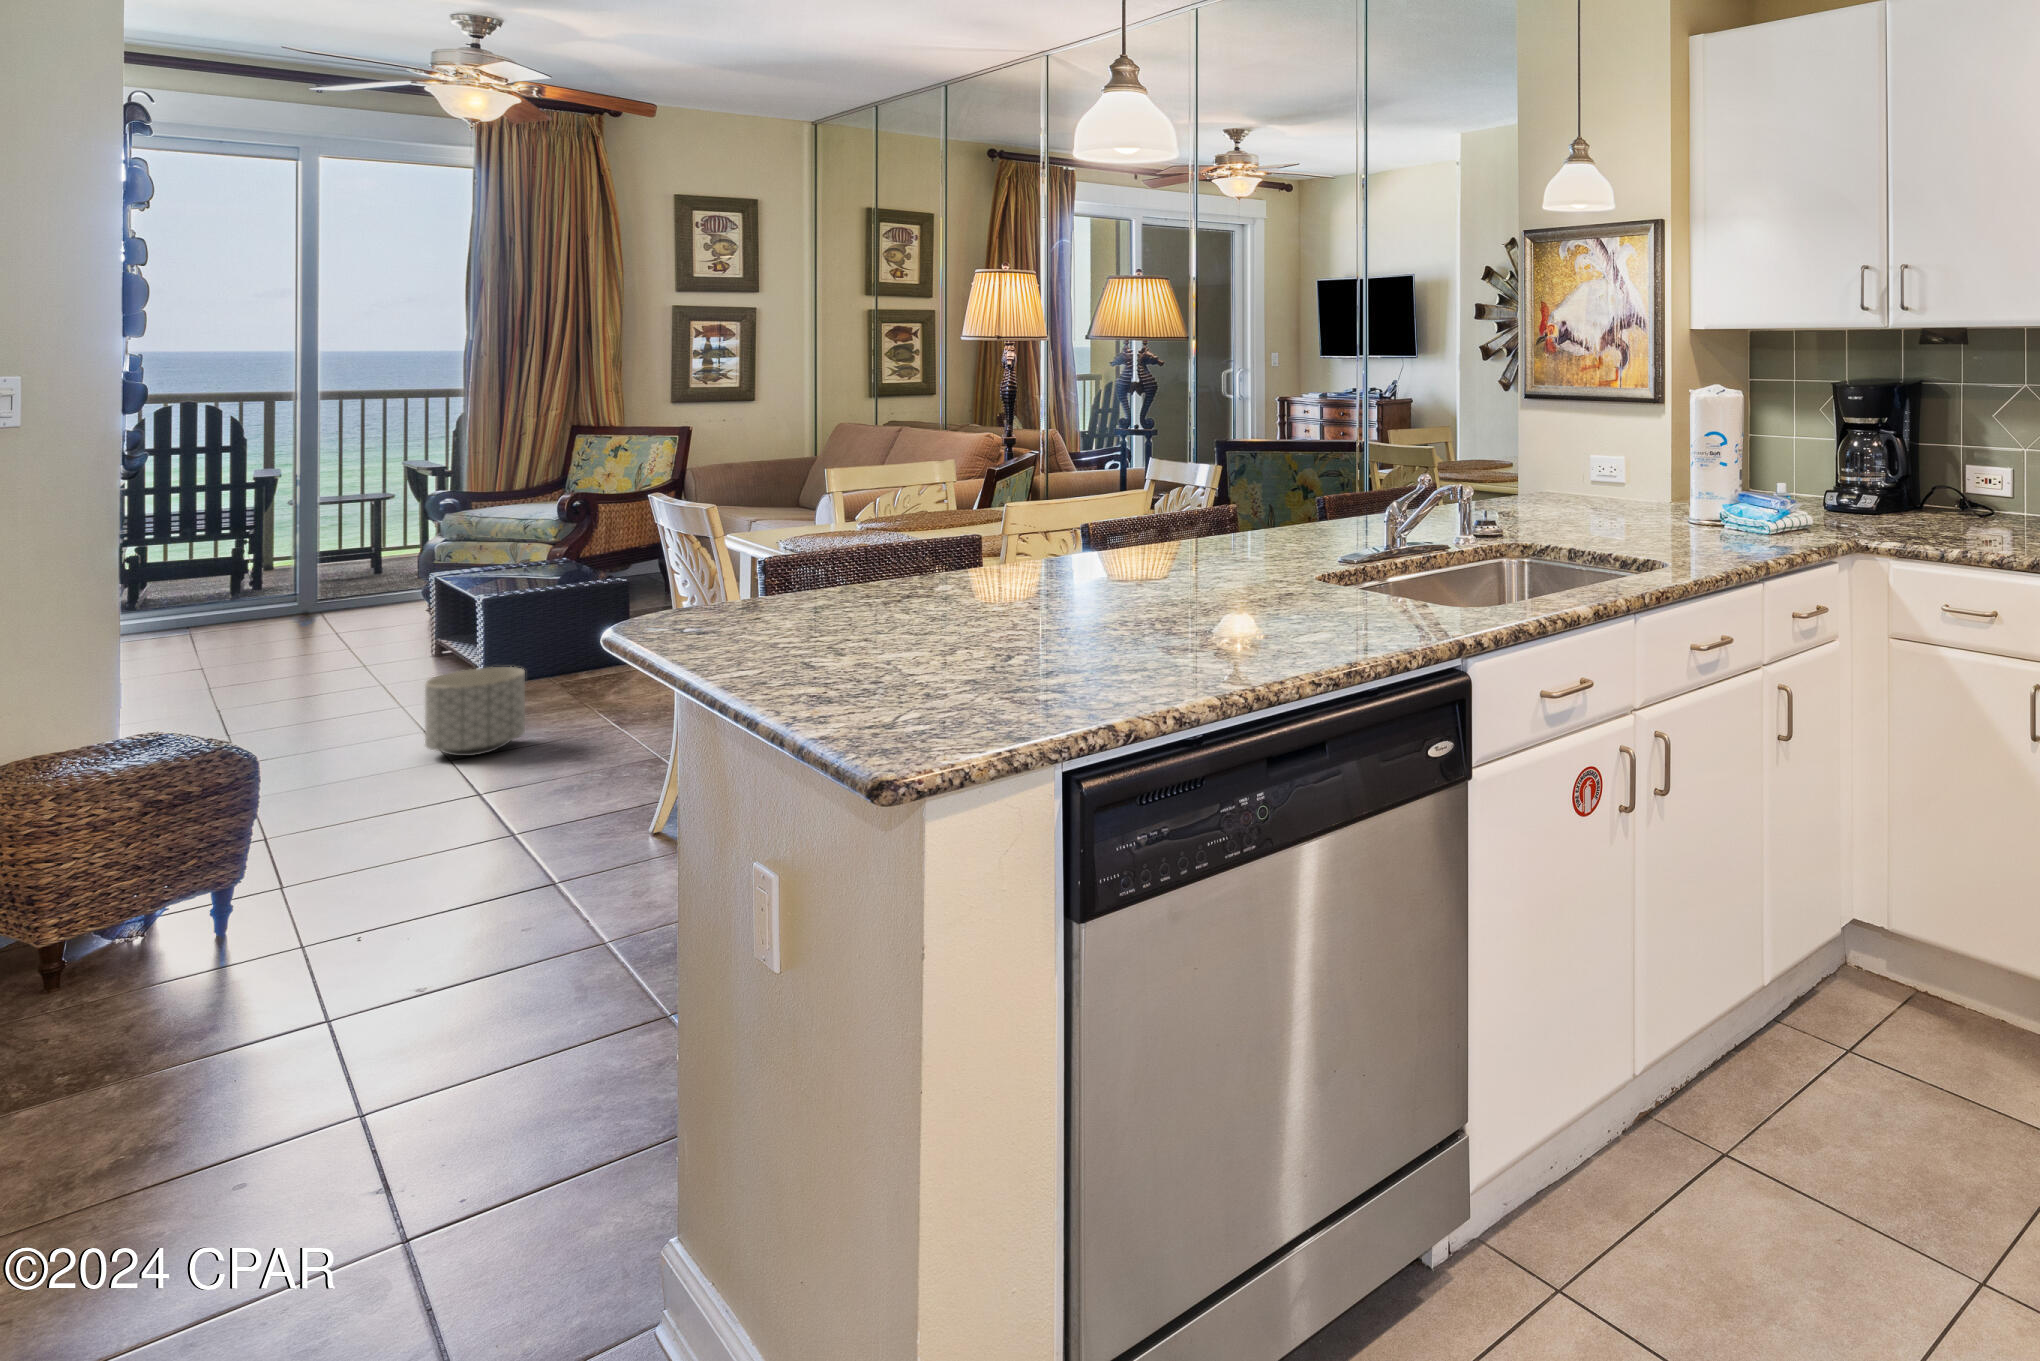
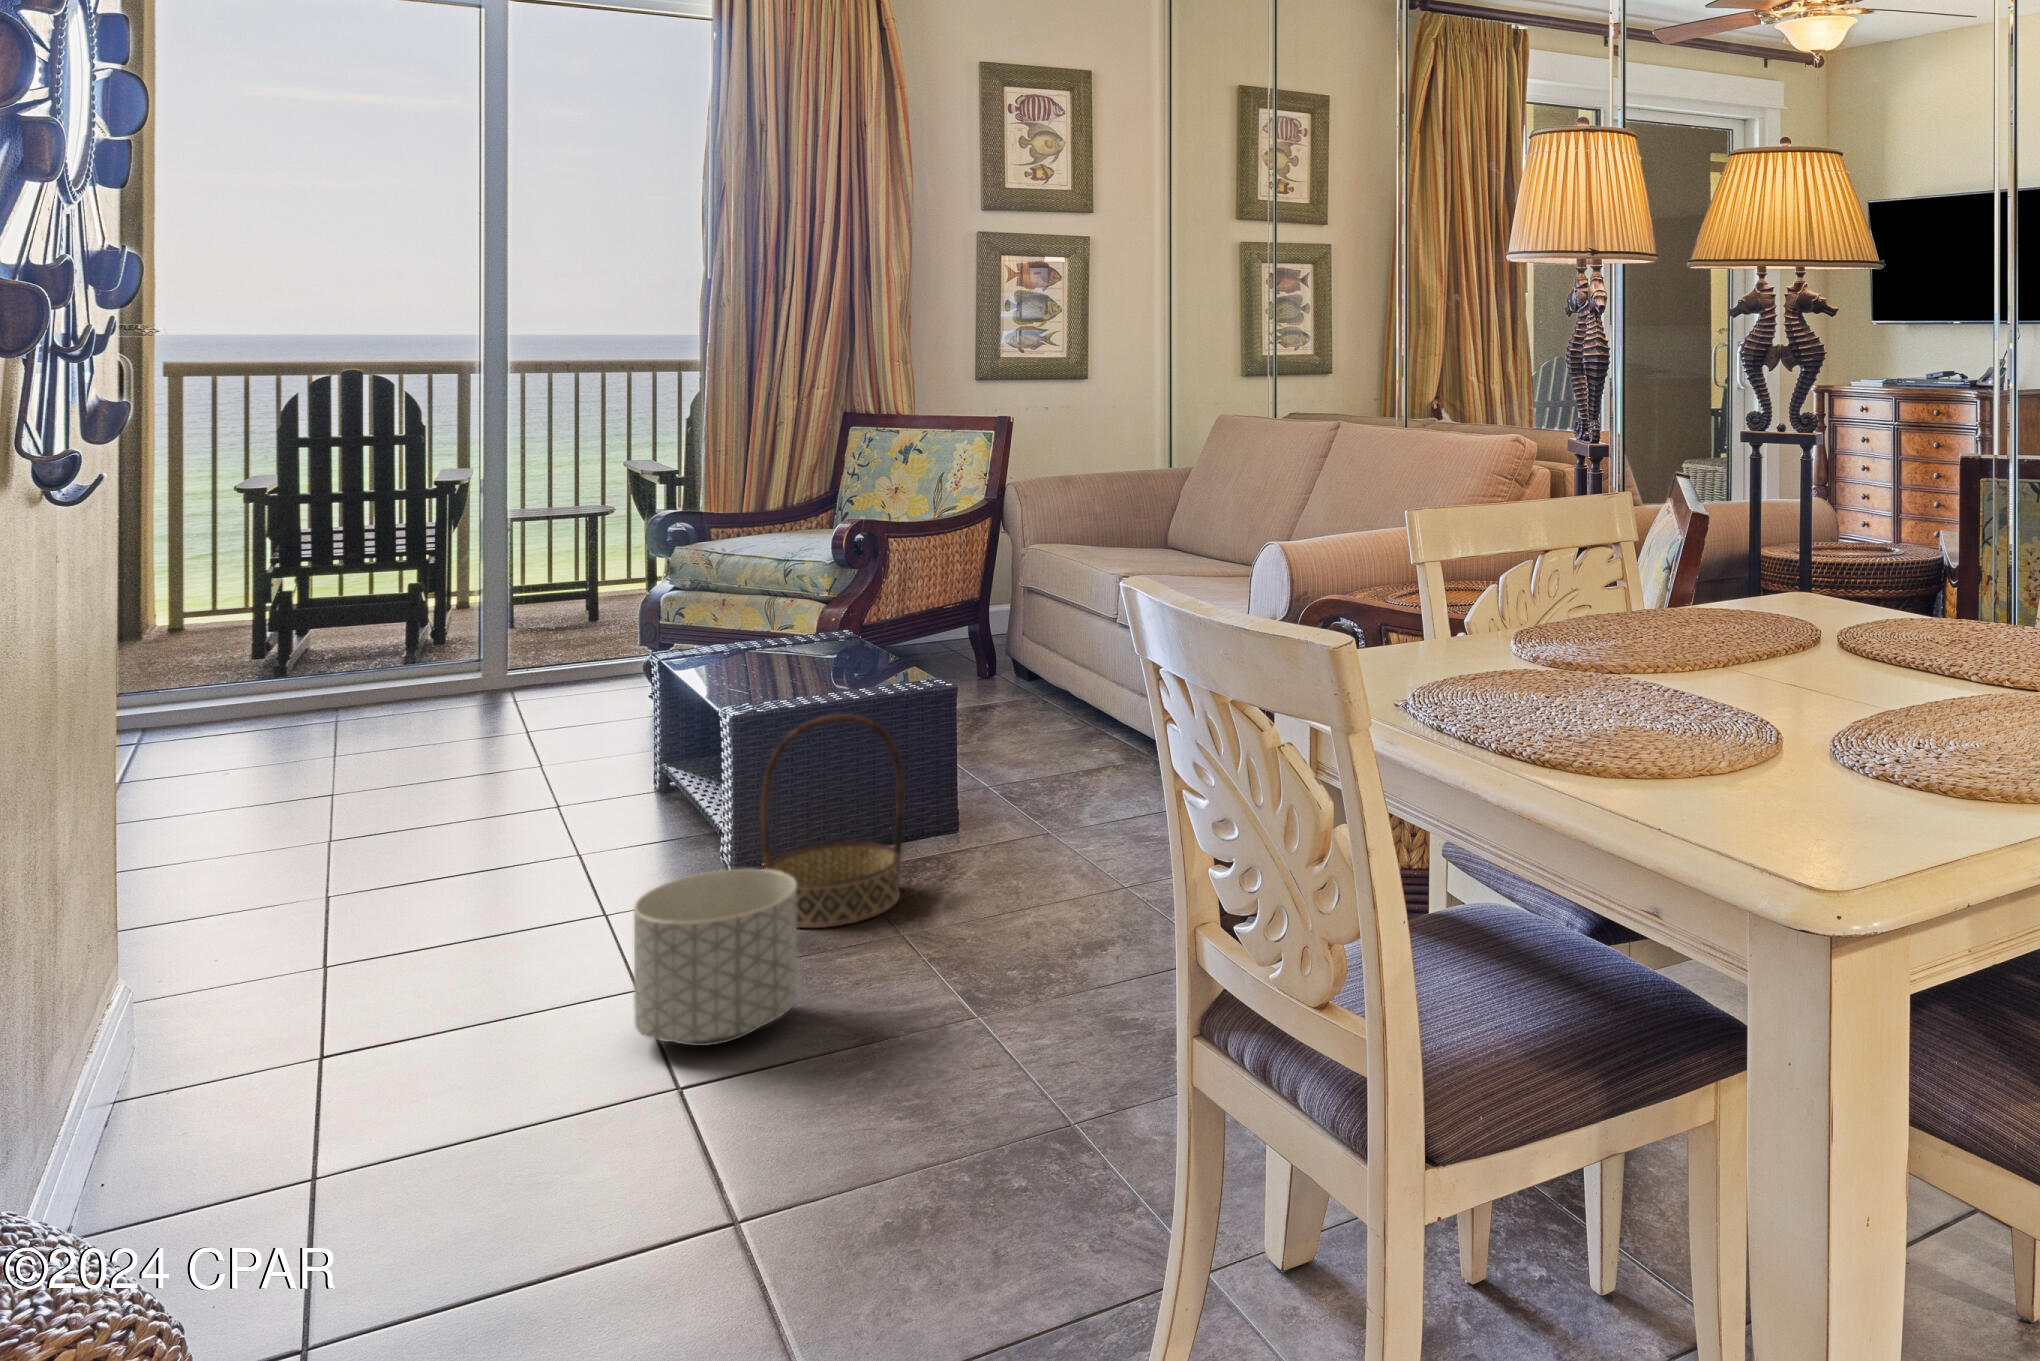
basket: none [504,593,599,713] -> present [761,714,904,928]

